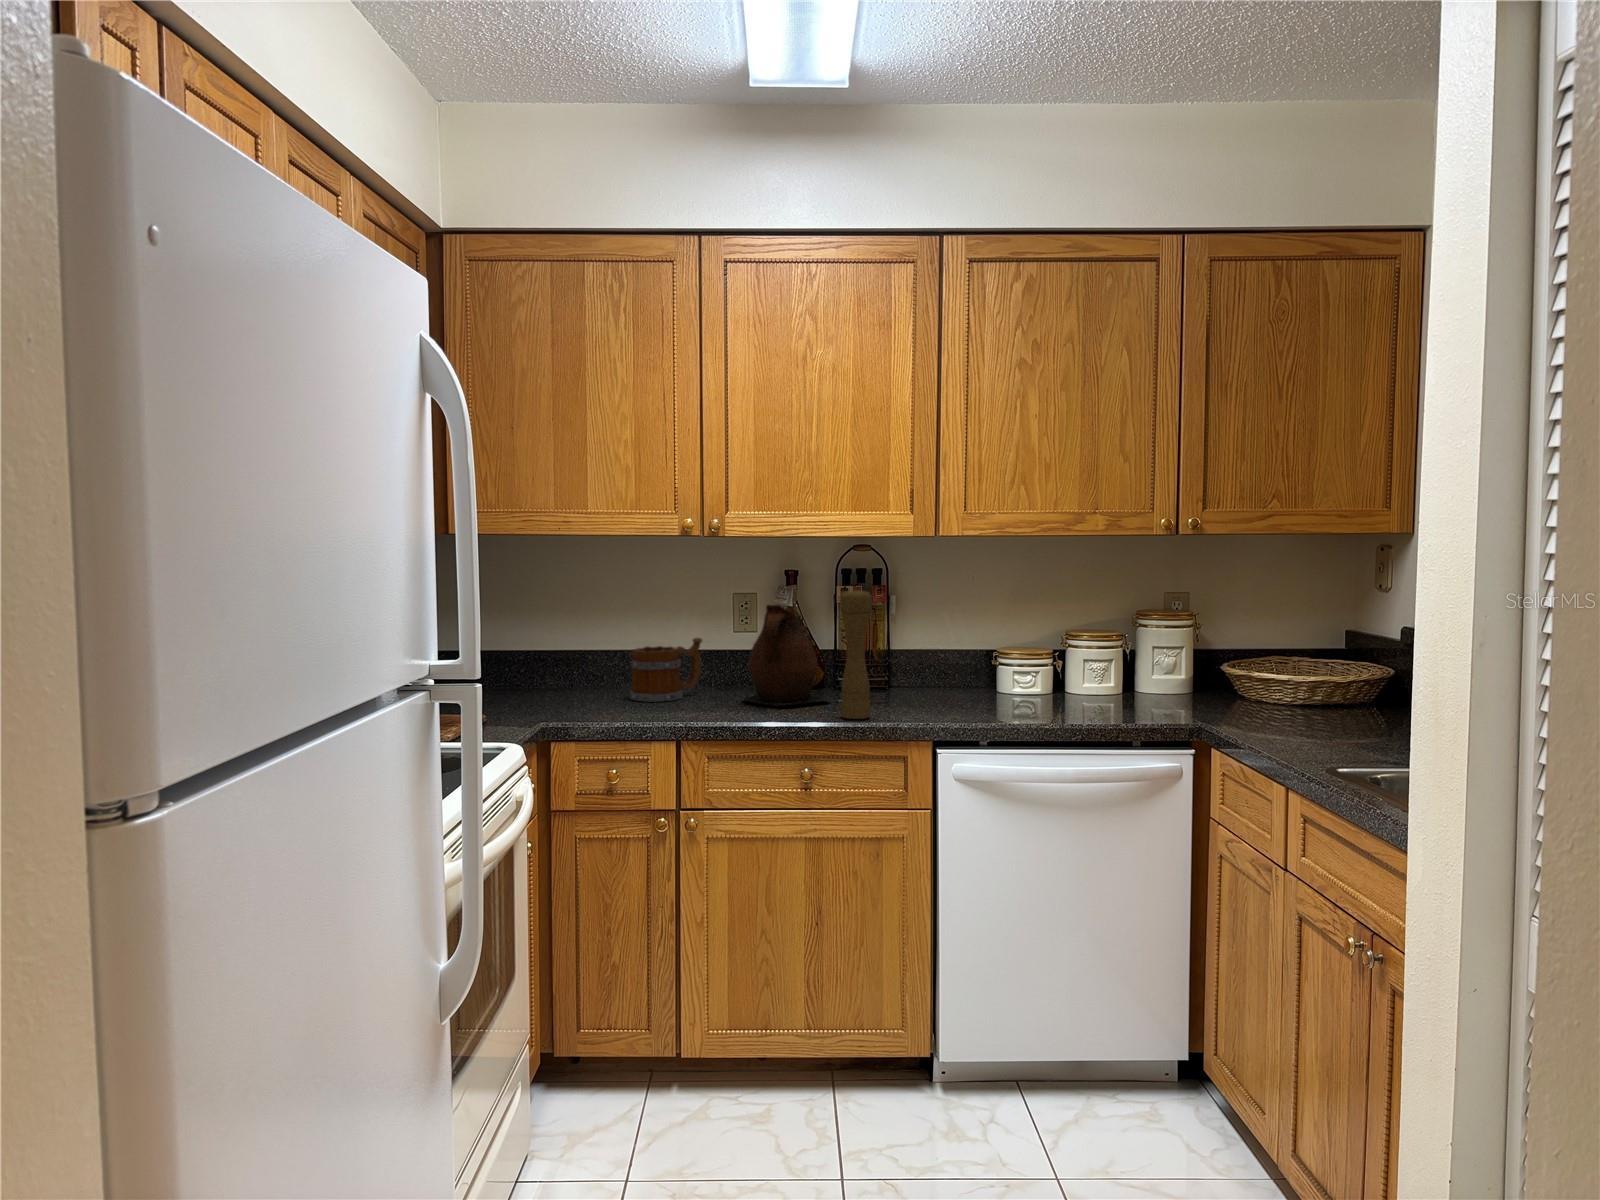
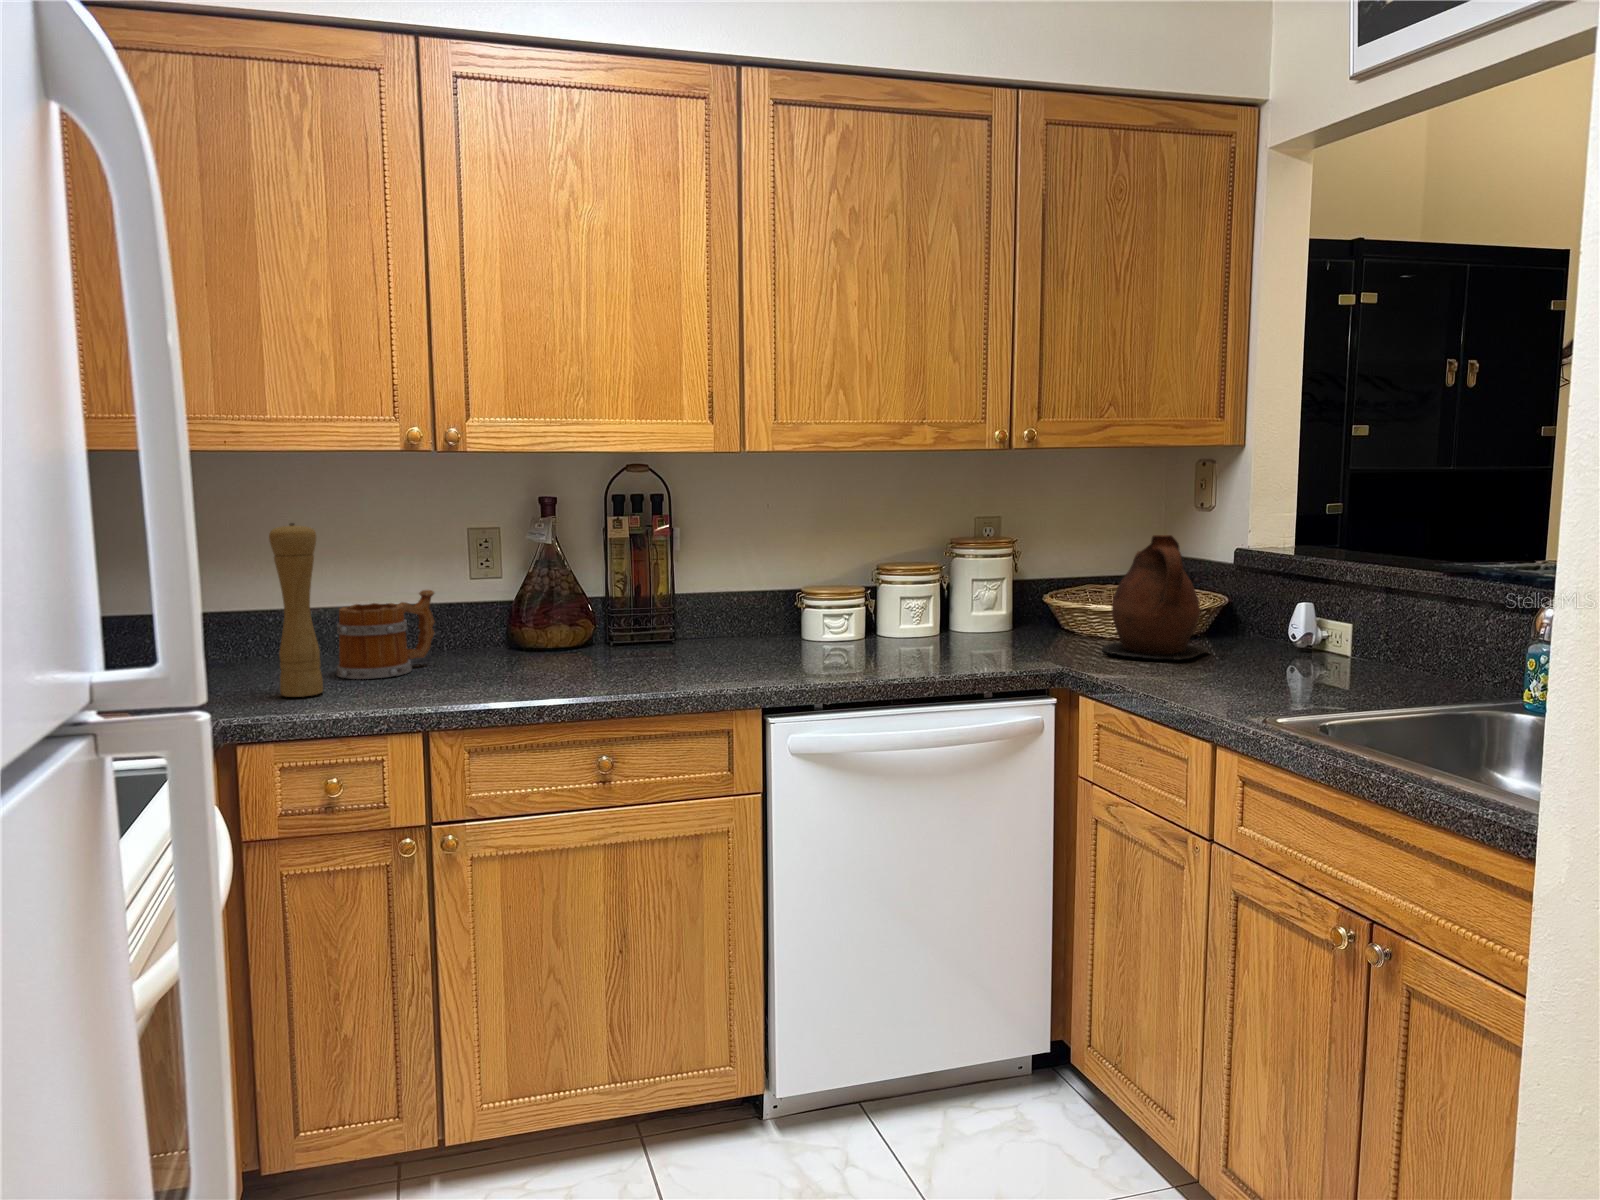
pepper mill: present [840,588,872,719] -> present [269,523,323,697]
ceramic pitcher: present [745,605,830,706] -> present [1102,535,1208,660]

